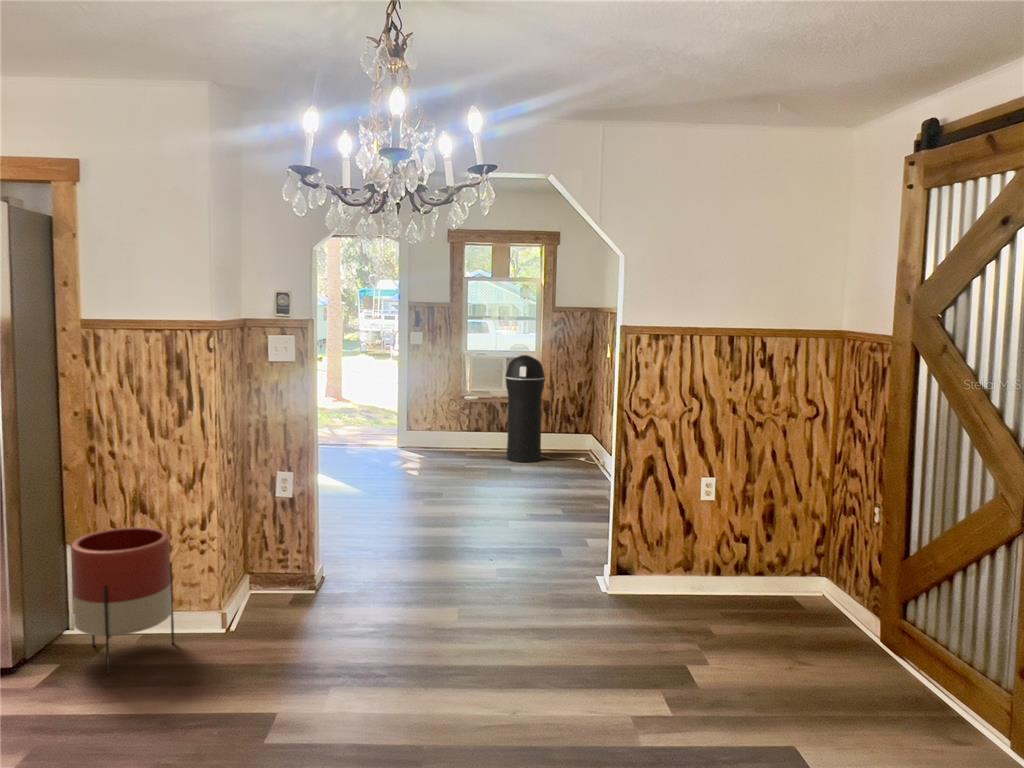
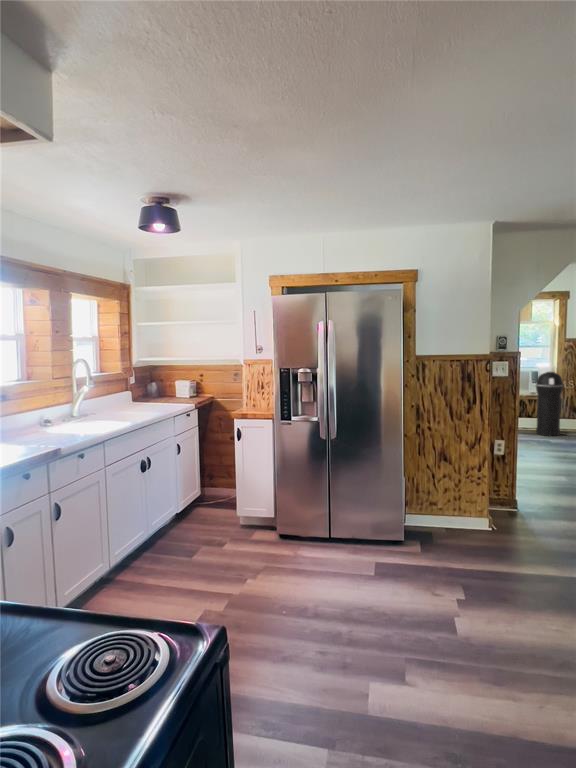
planter: present [72,527,174,675] -> none [425,469,477,550]

